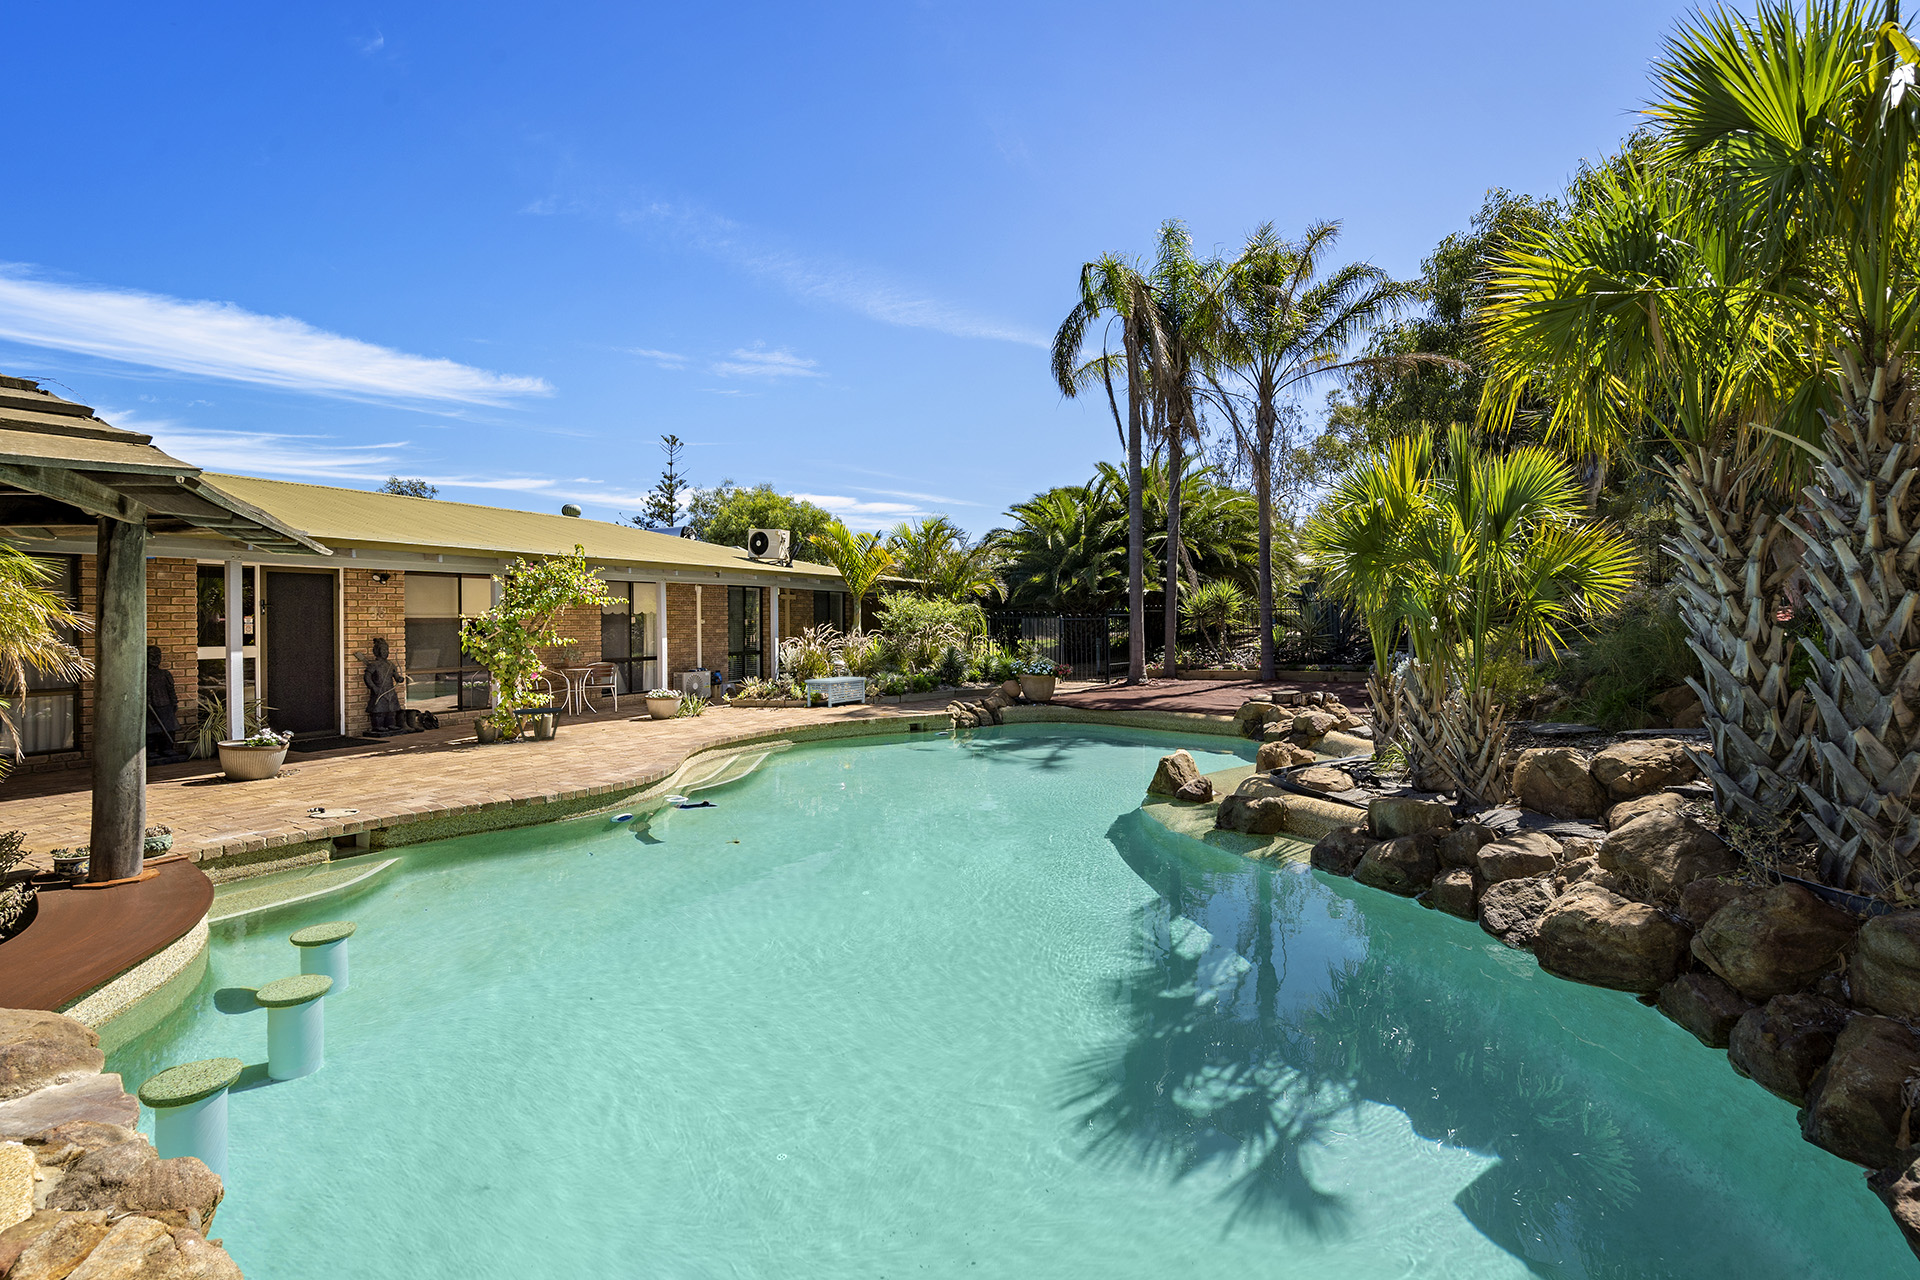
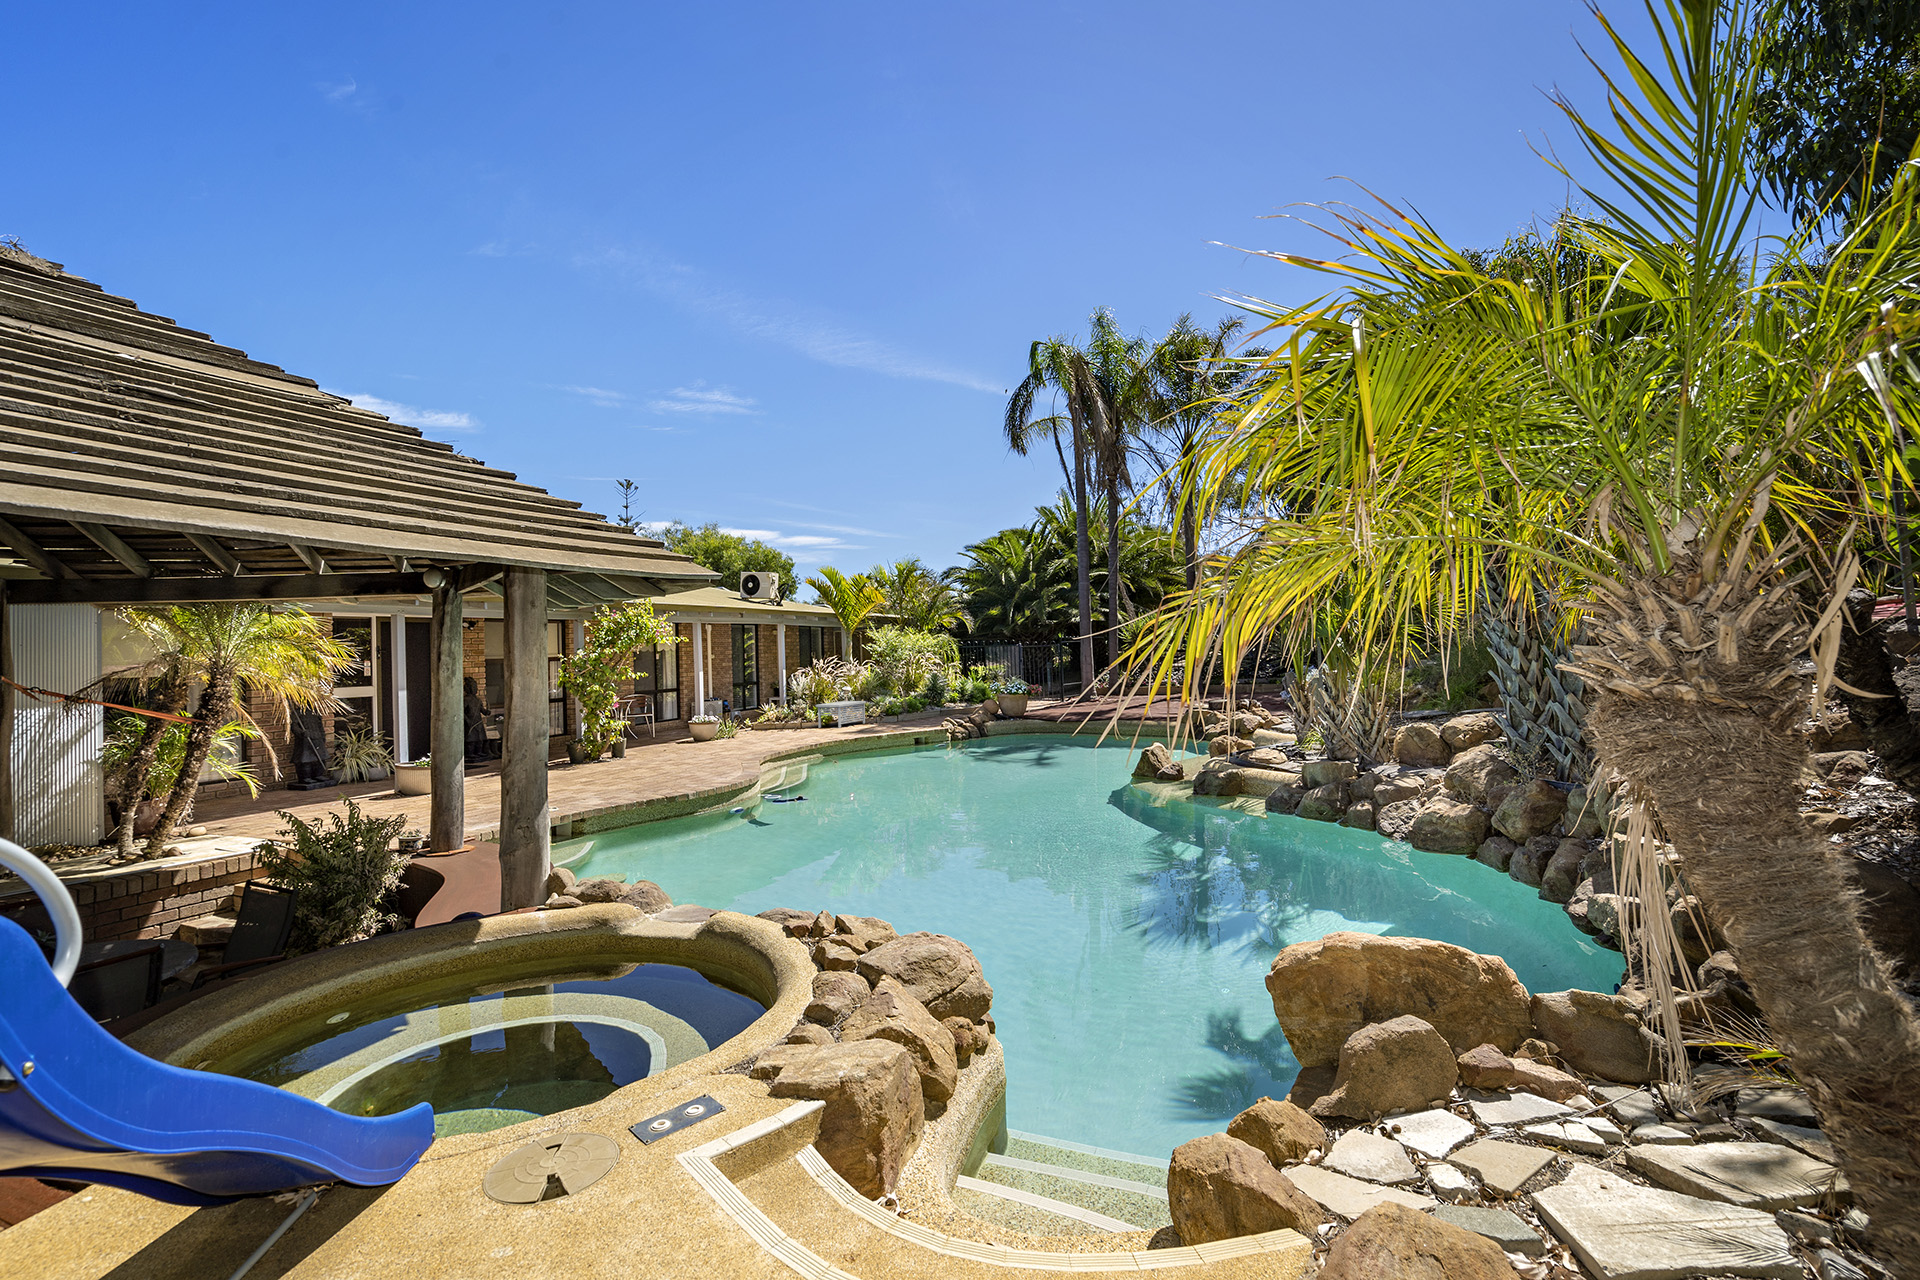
side table: present [513,708,563,742] -> none [603,732,643,761]

